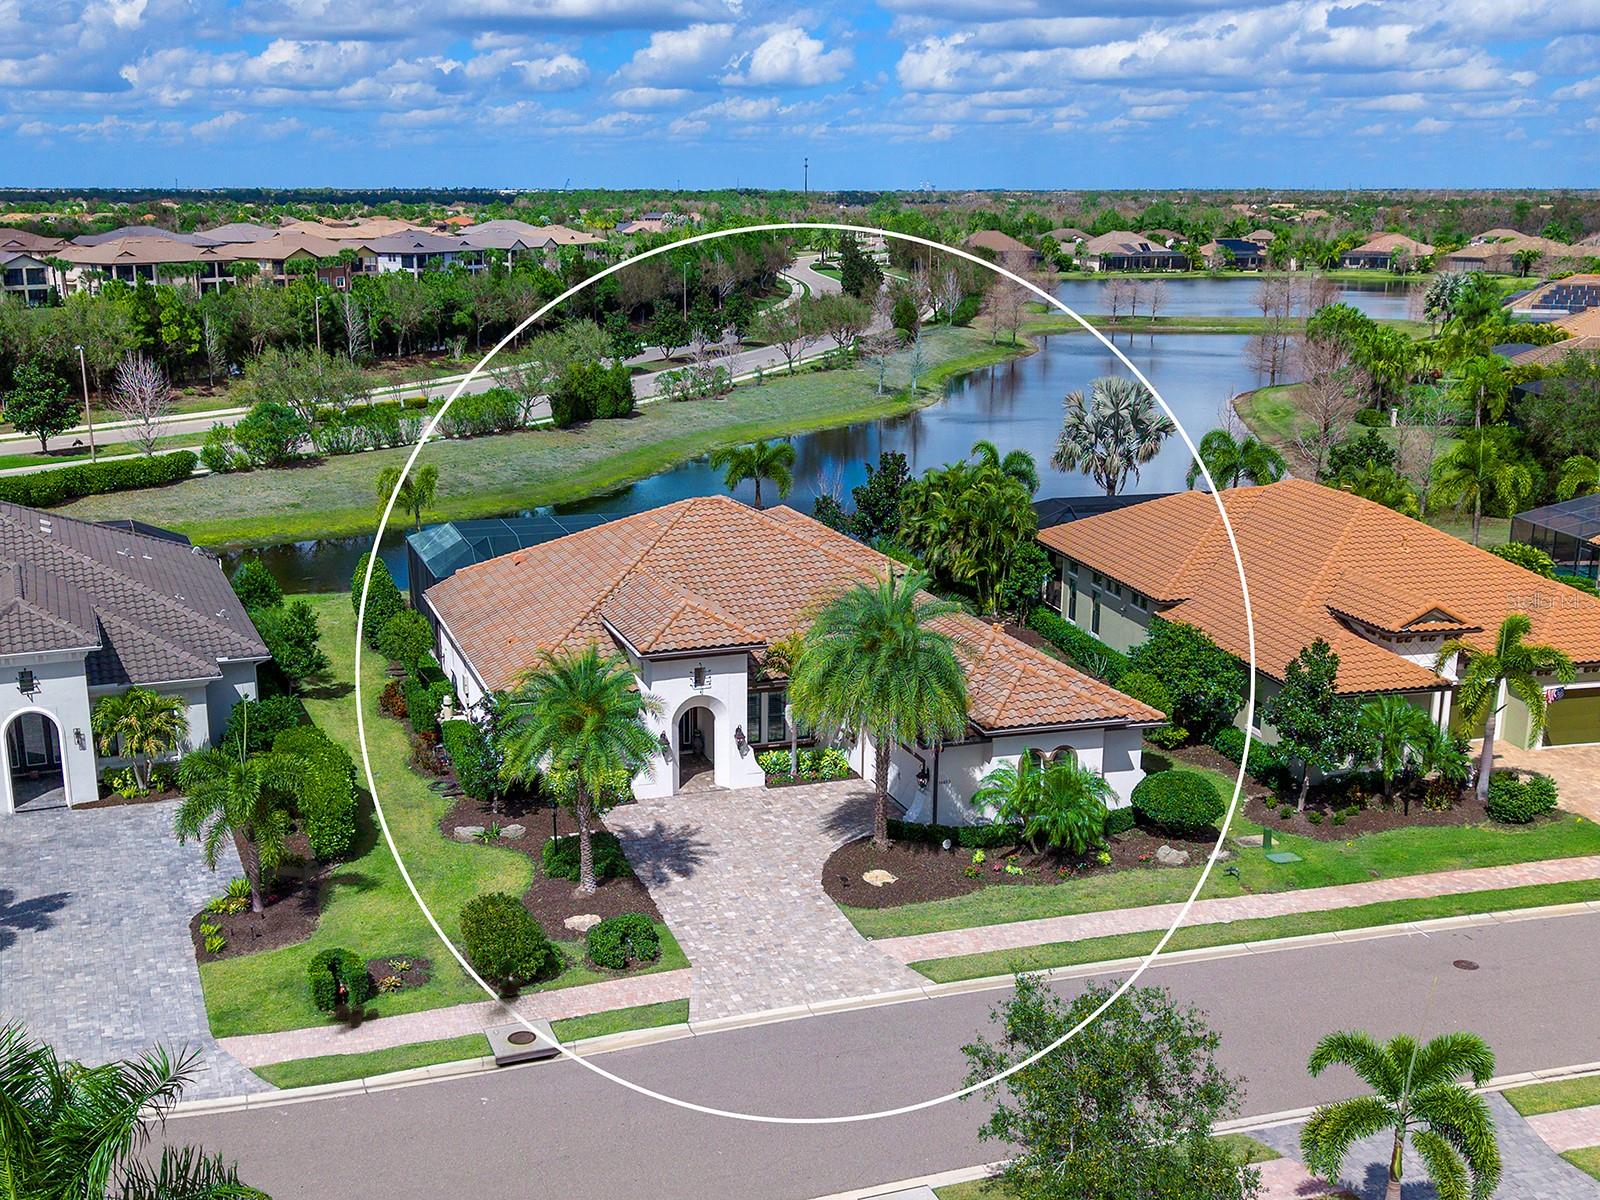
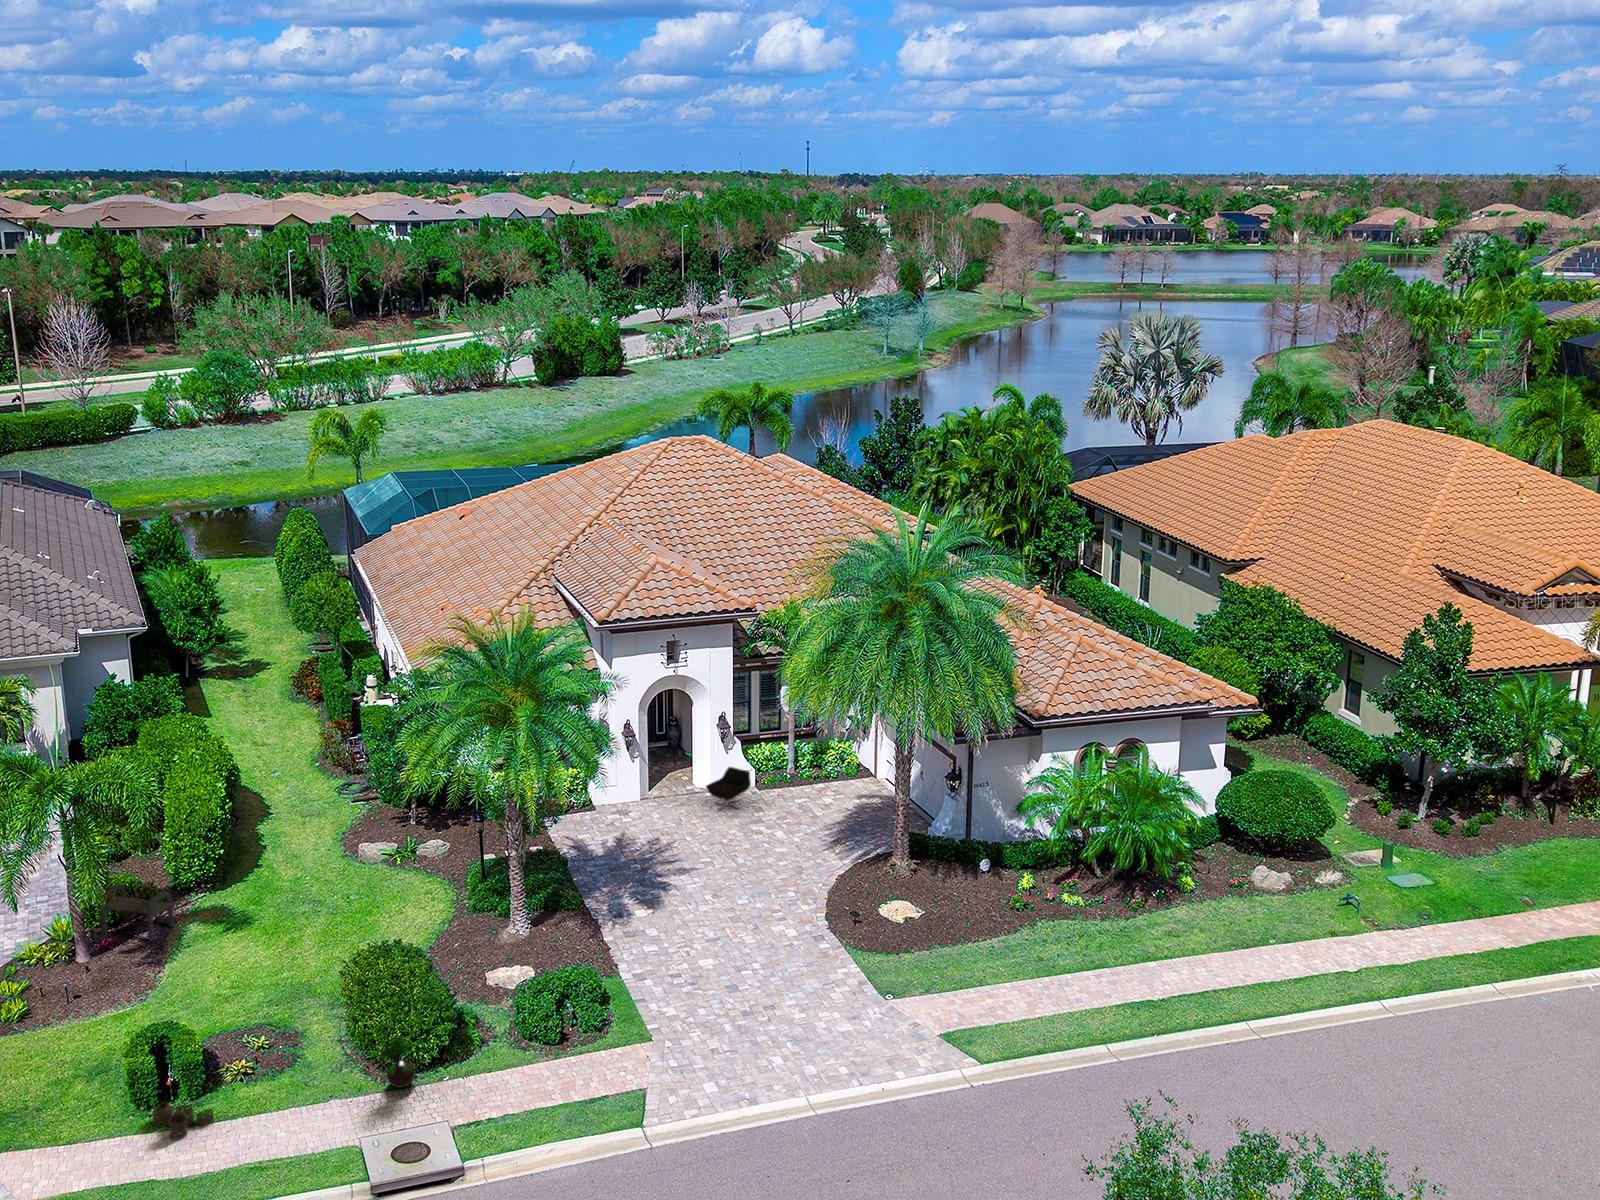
lounge chair: none [725,770,762,806] -> present [706,767,751,808]

